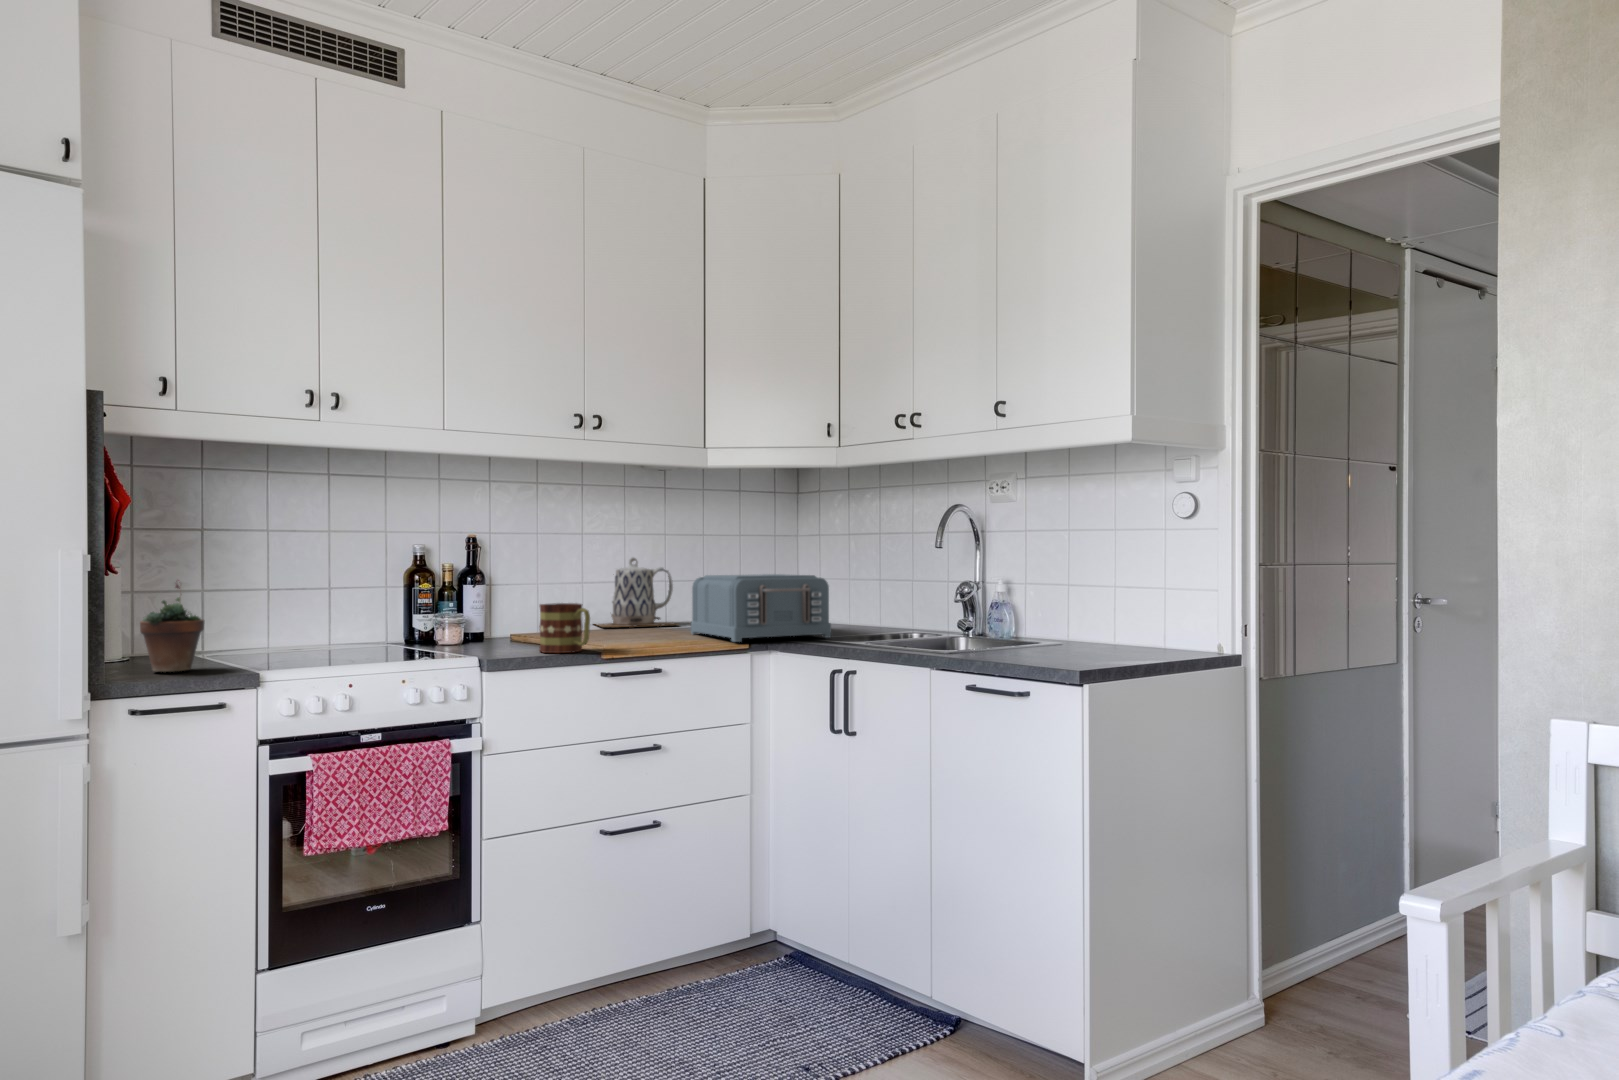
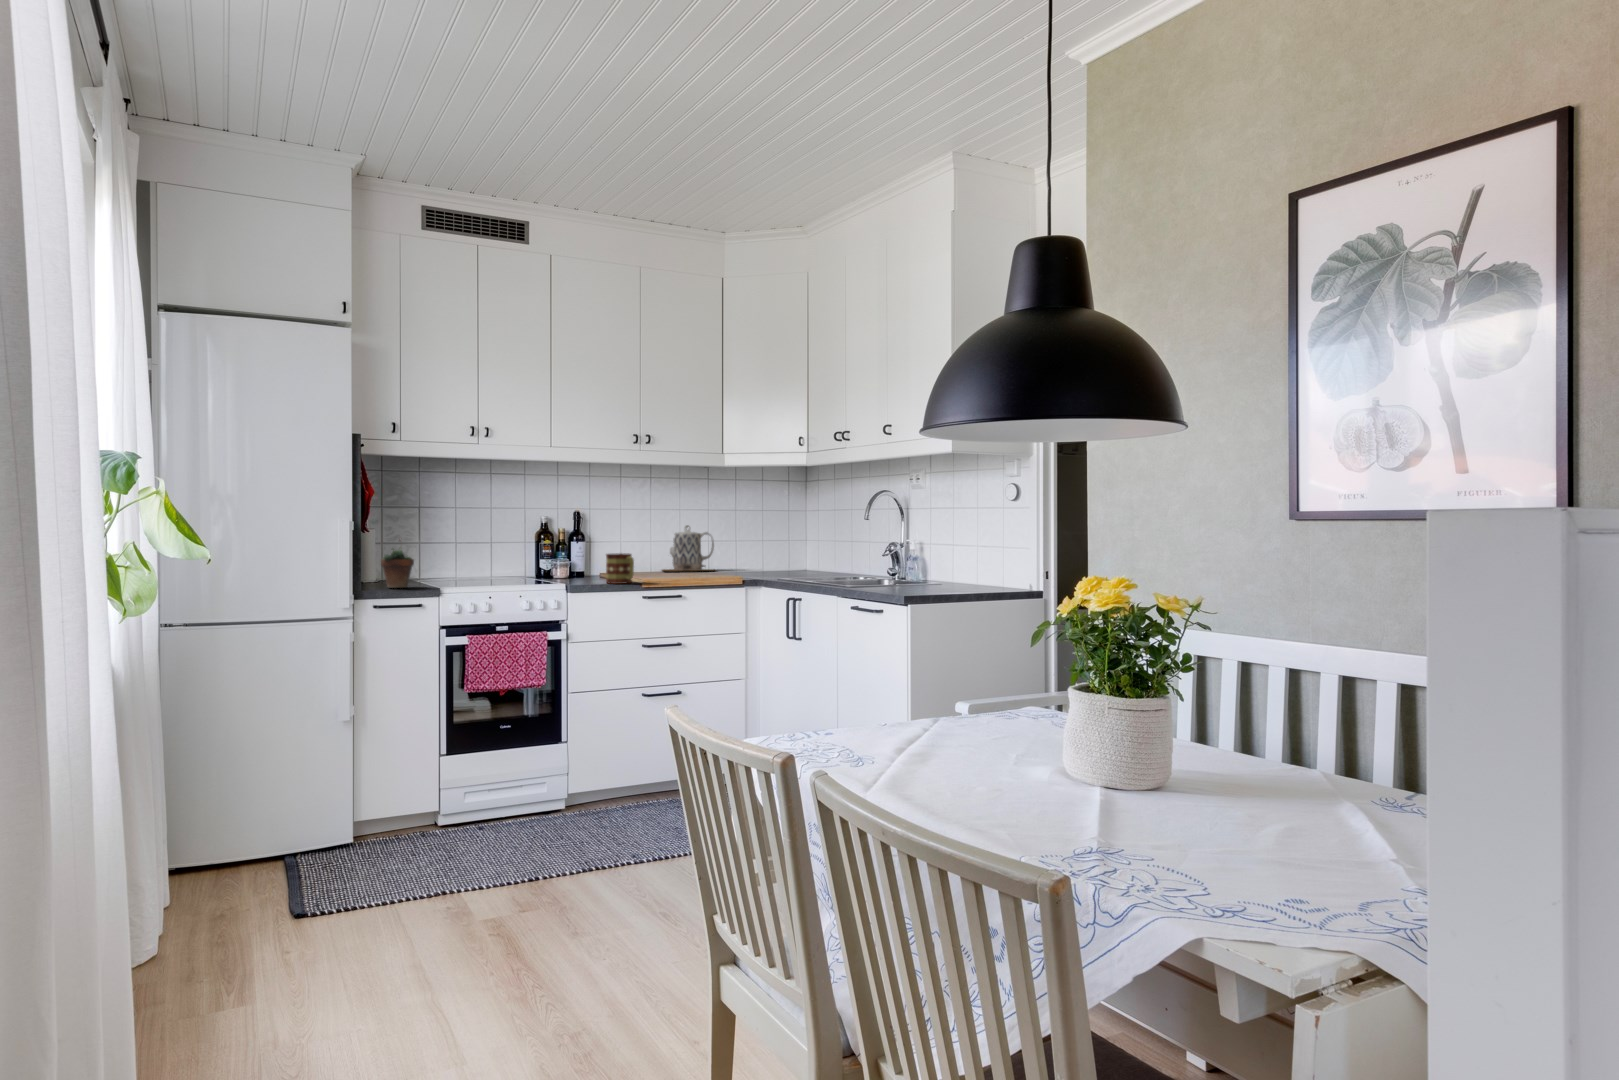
toaster: present [691,574,831,642] -> none [715,537,800,580]

